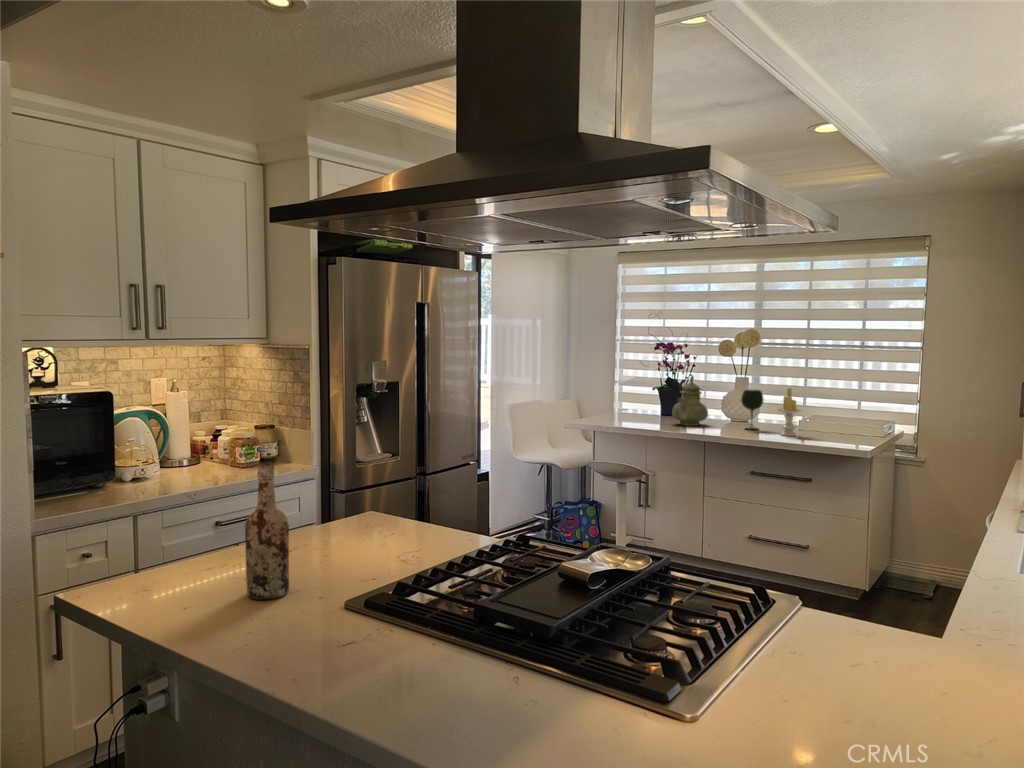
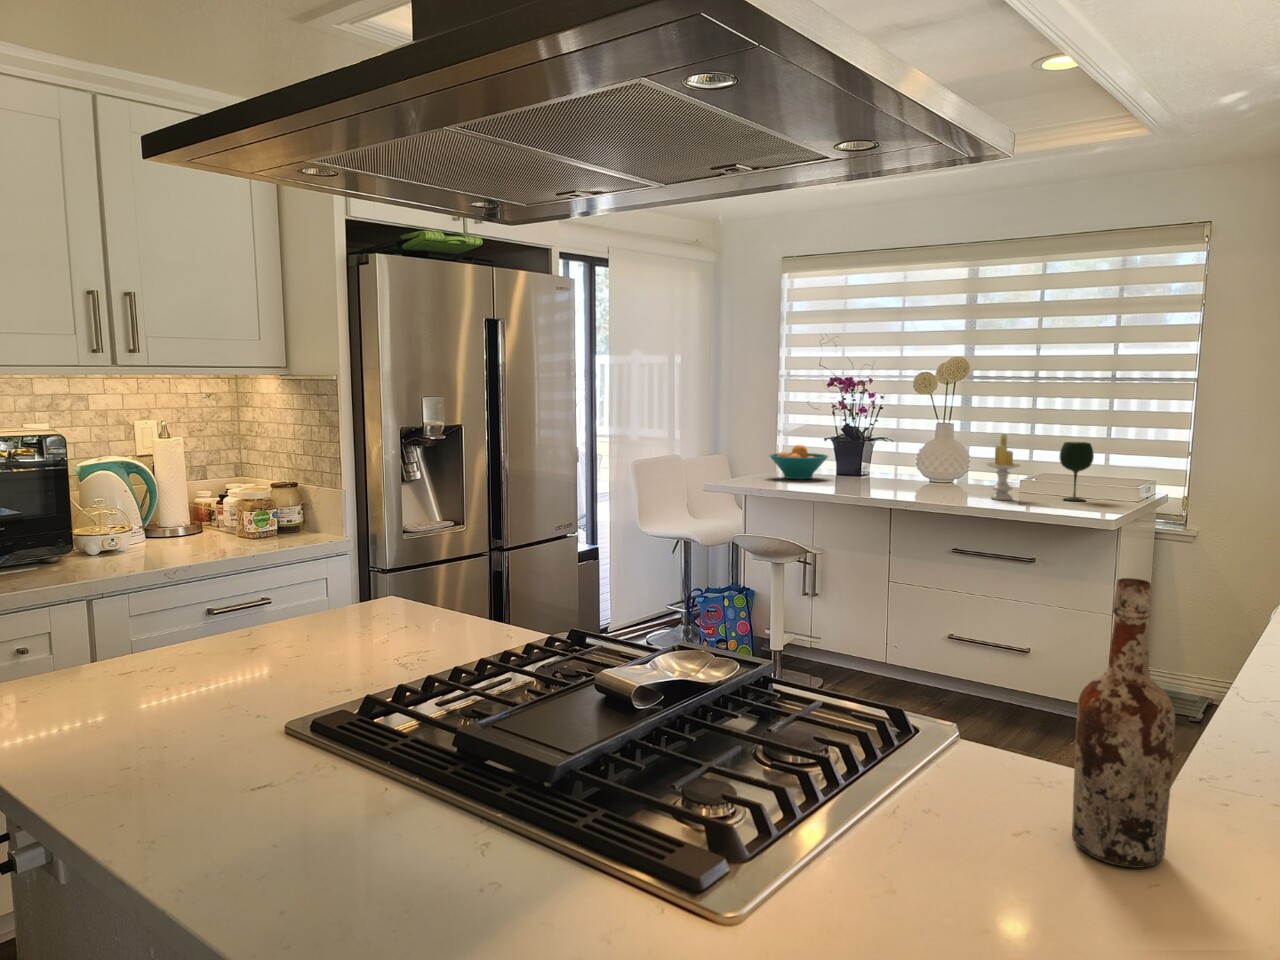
teapot: present [672,375,708,426] -> none [847,419,896,487]
wine glass: present [741,390,763,430] -> present [1059,442,1094,501]
fruit bowl: none [612,393,656,419] -> present [770,445,828,479]
wine bottle: present [245,461,289,600] -> present [1072,578,1175,868]

